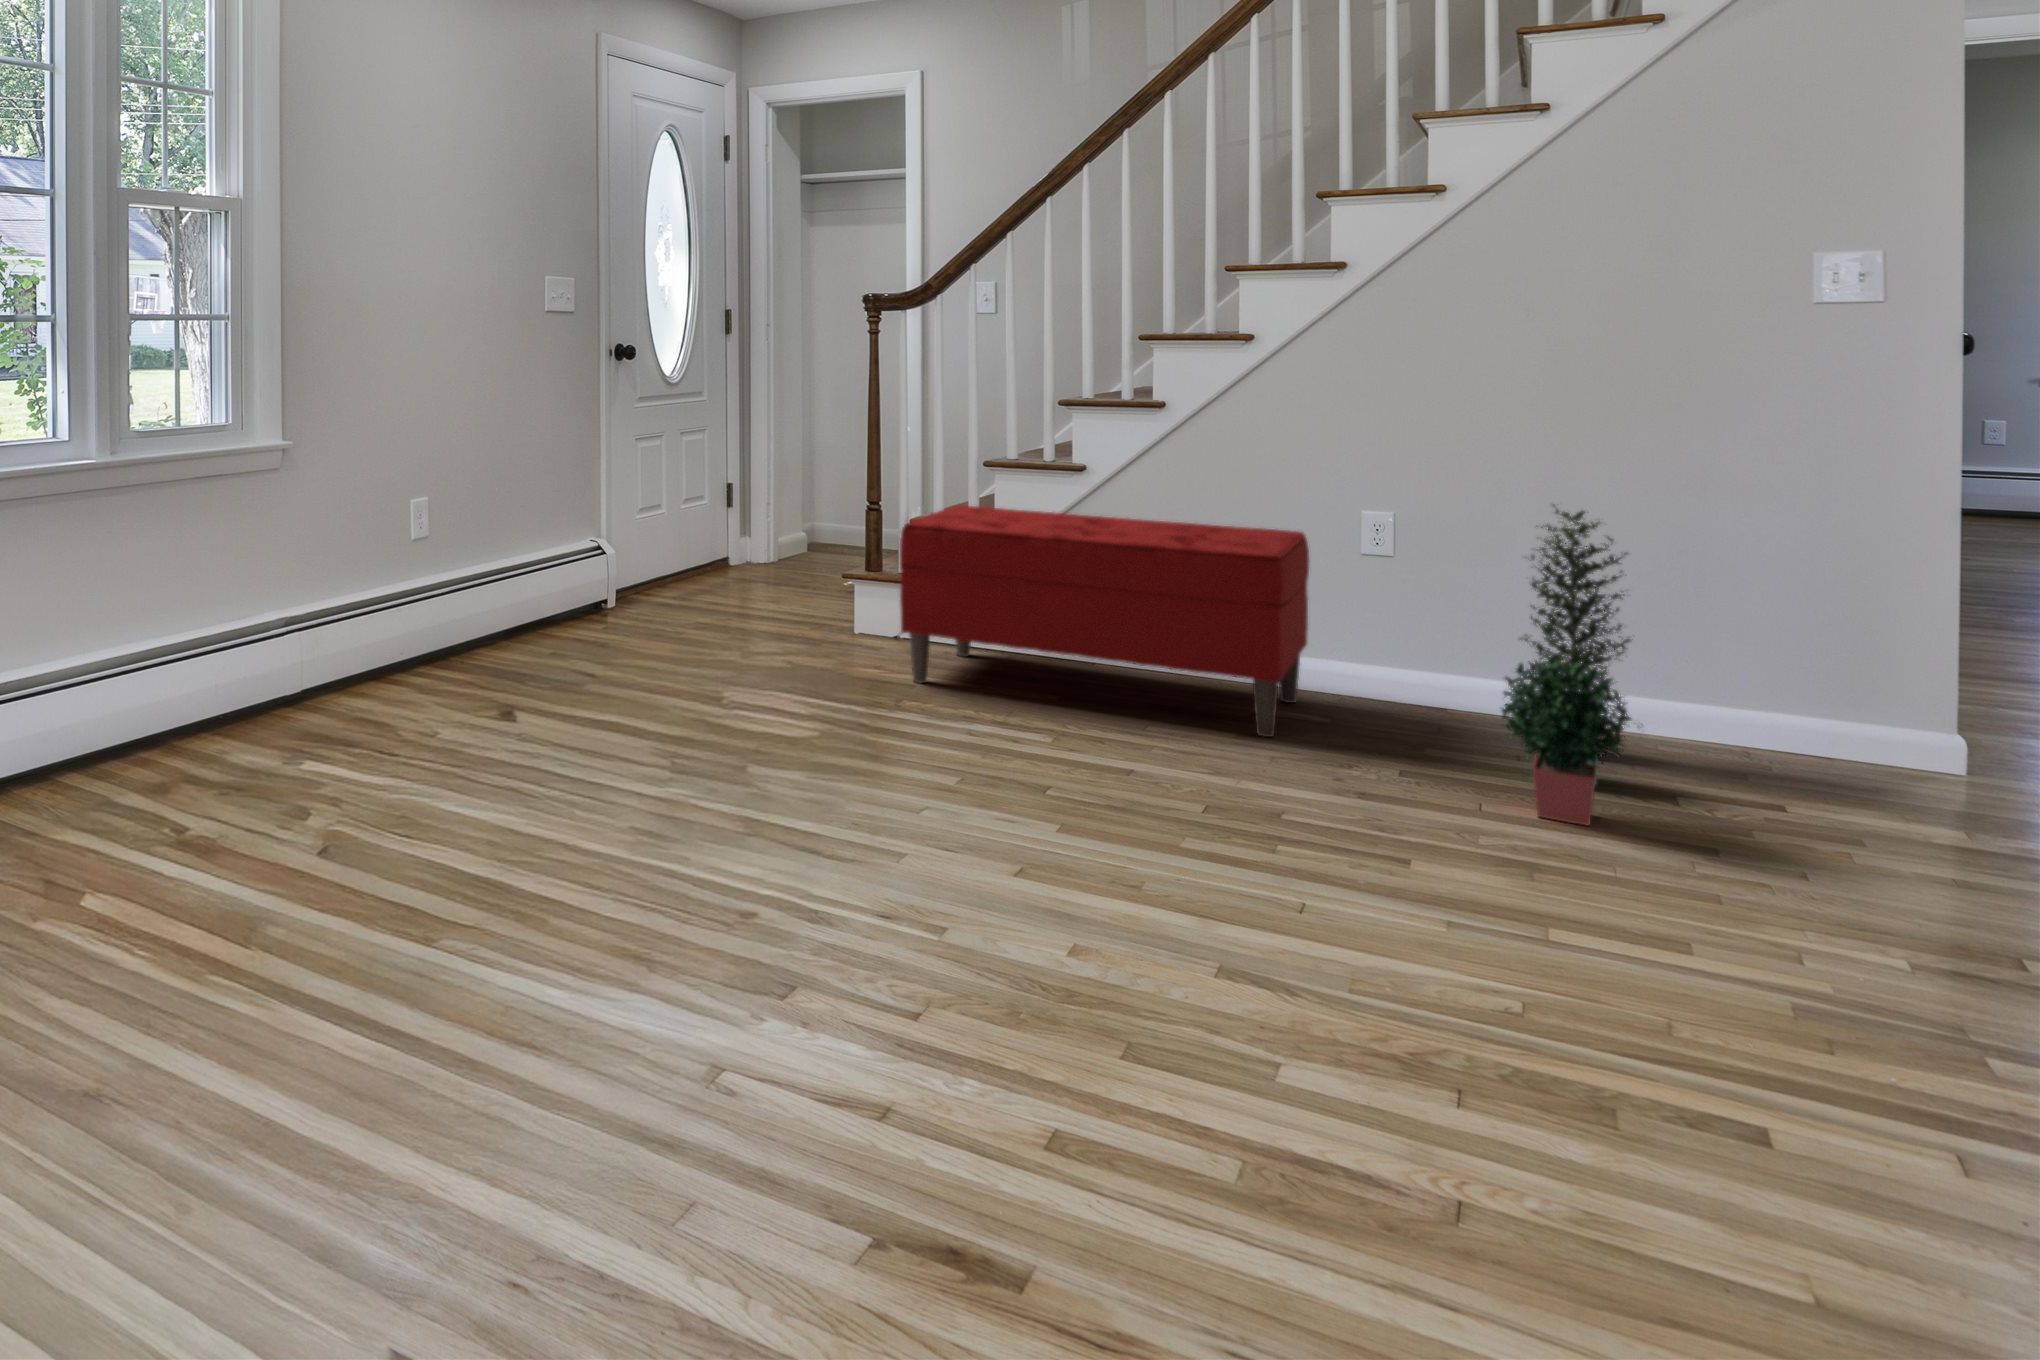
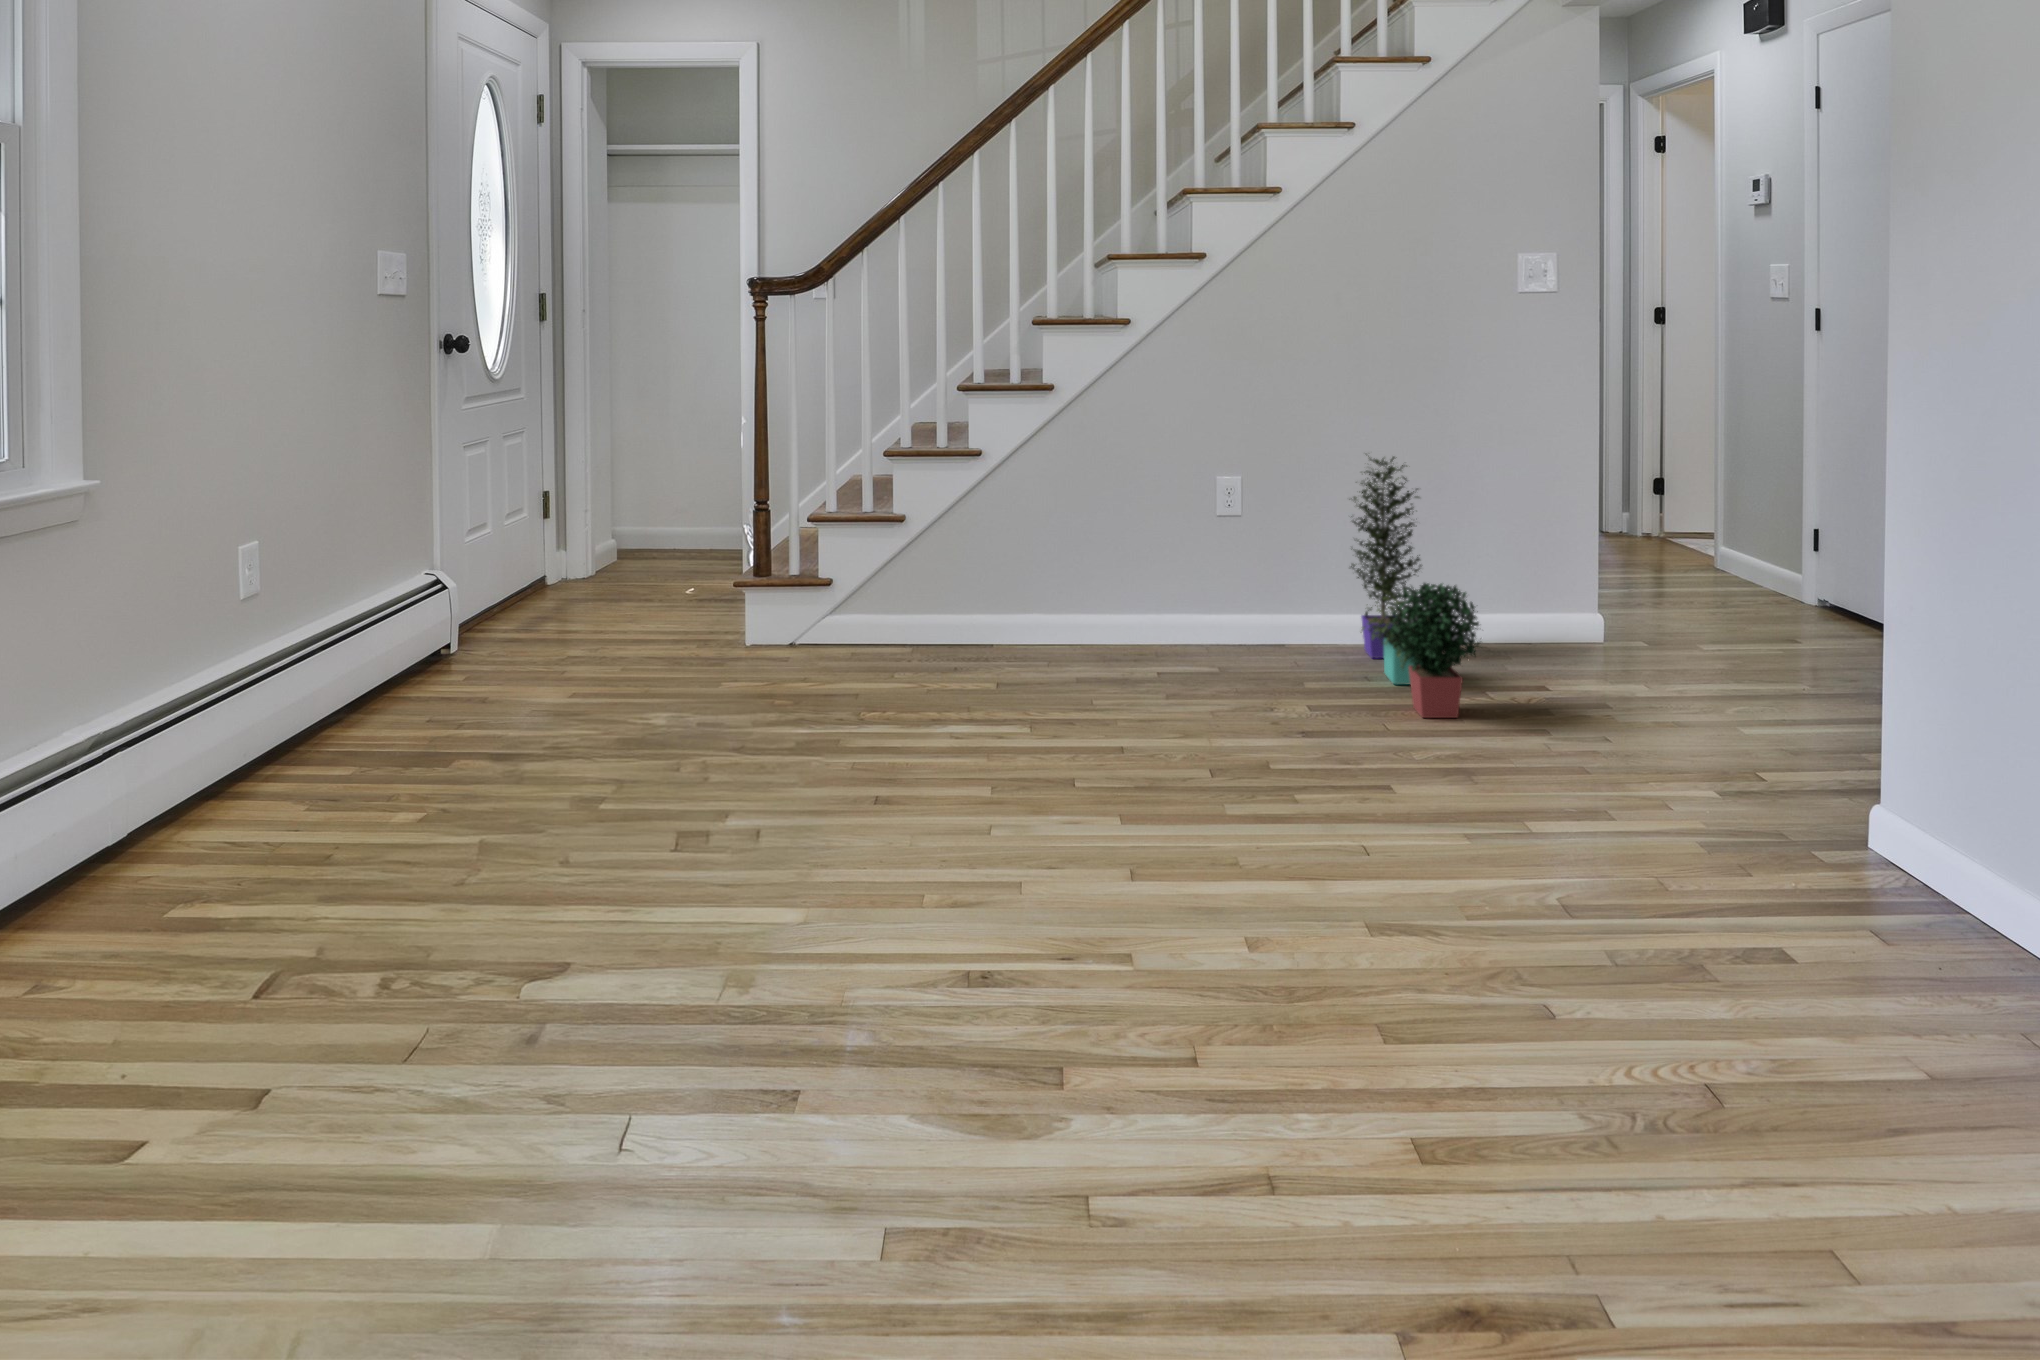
bench: present [900,505,1309,737] -> none [835,493,1203,690]

